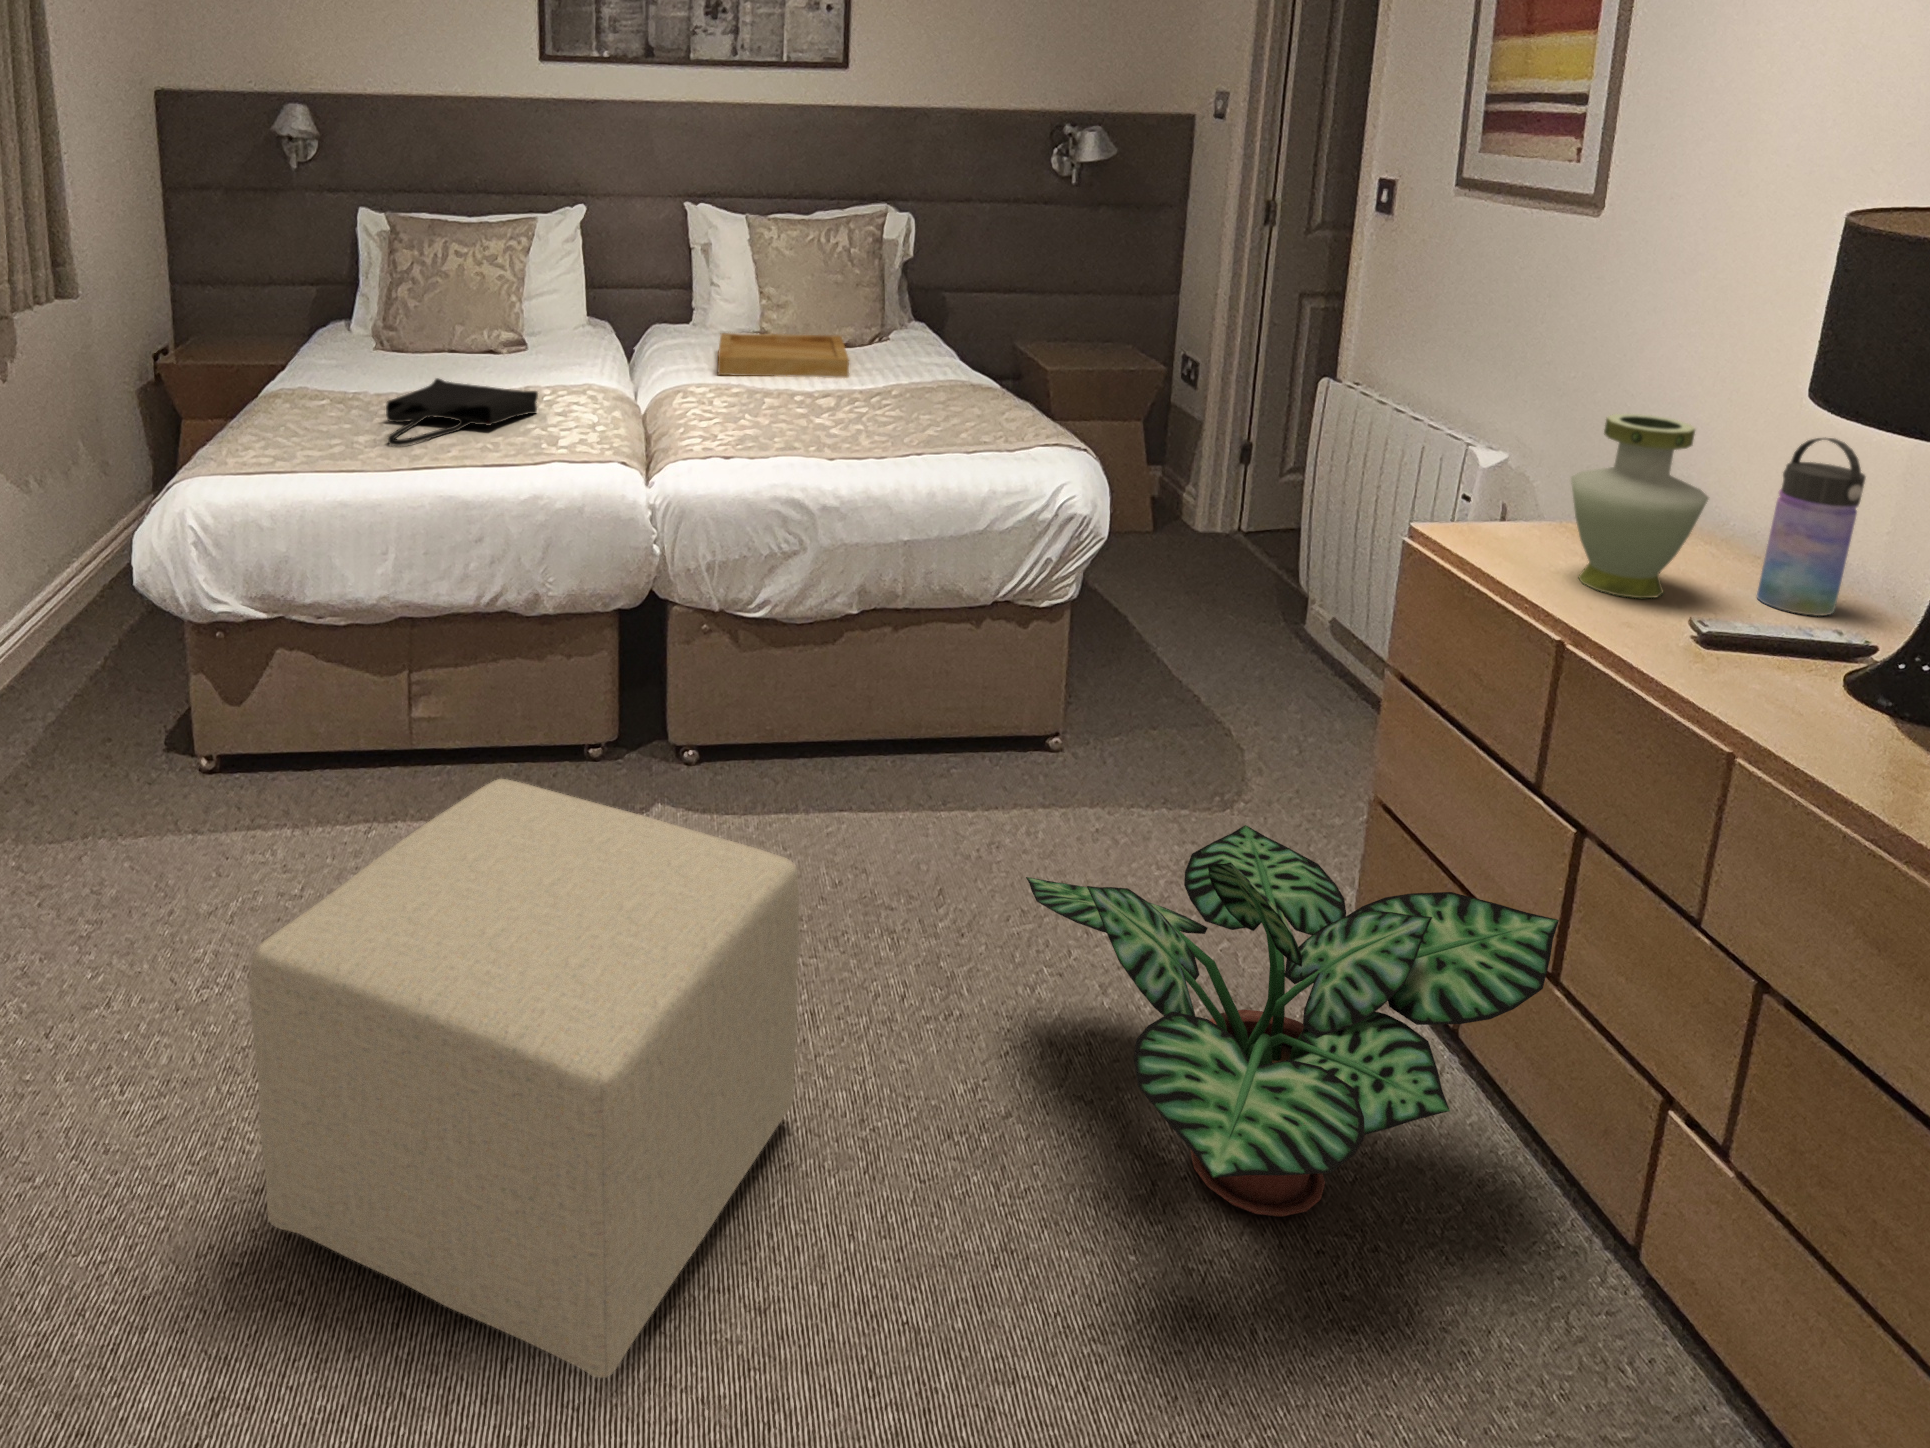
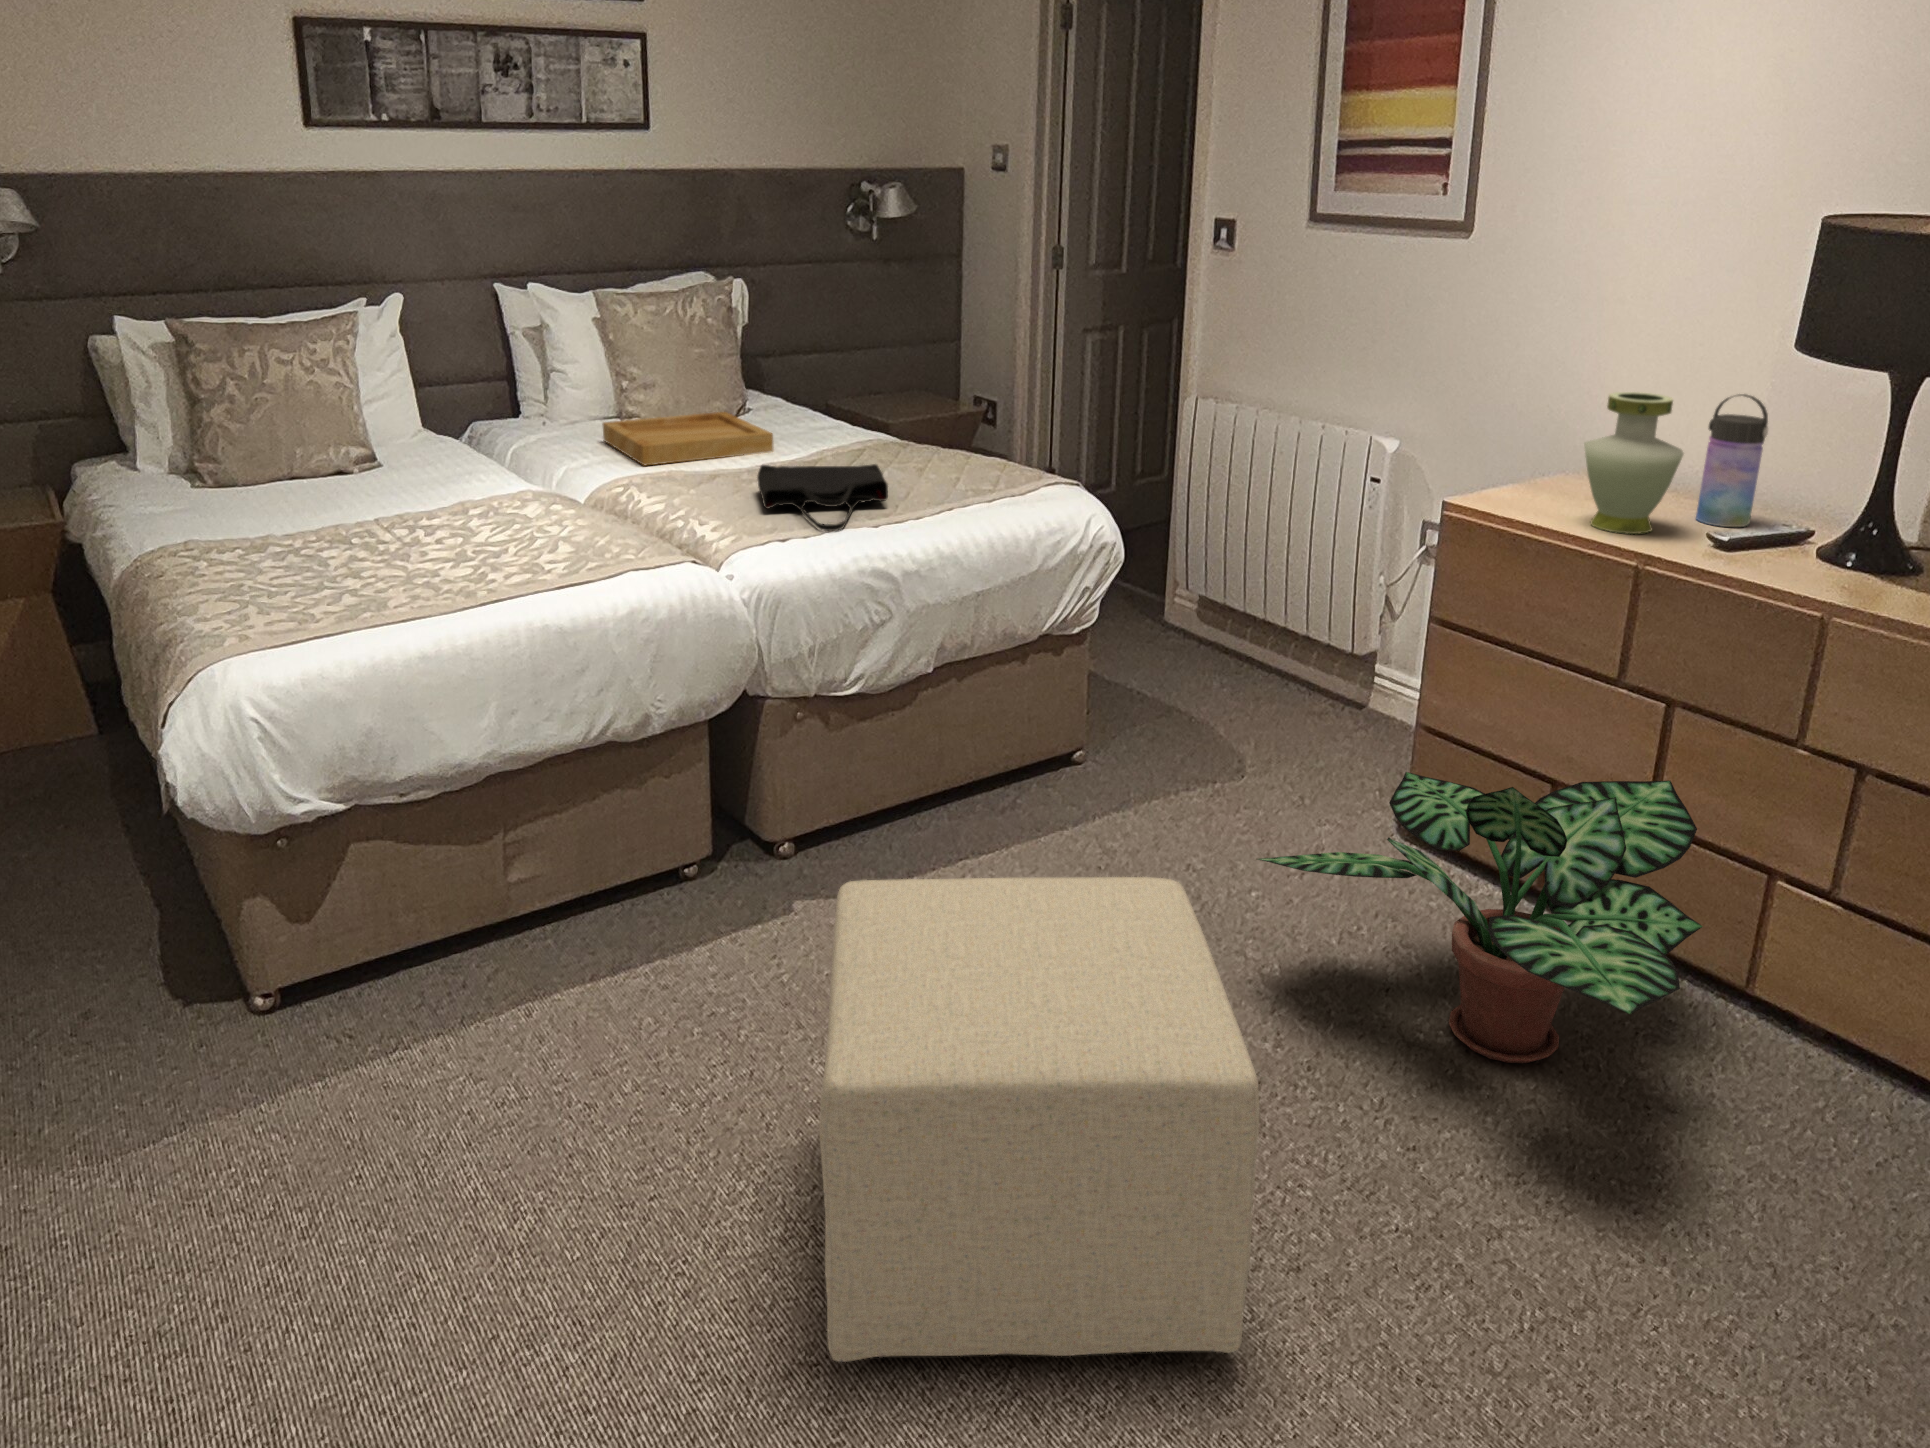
tote bag: present [386,378,538,446] -> present [757,464,888,531]

